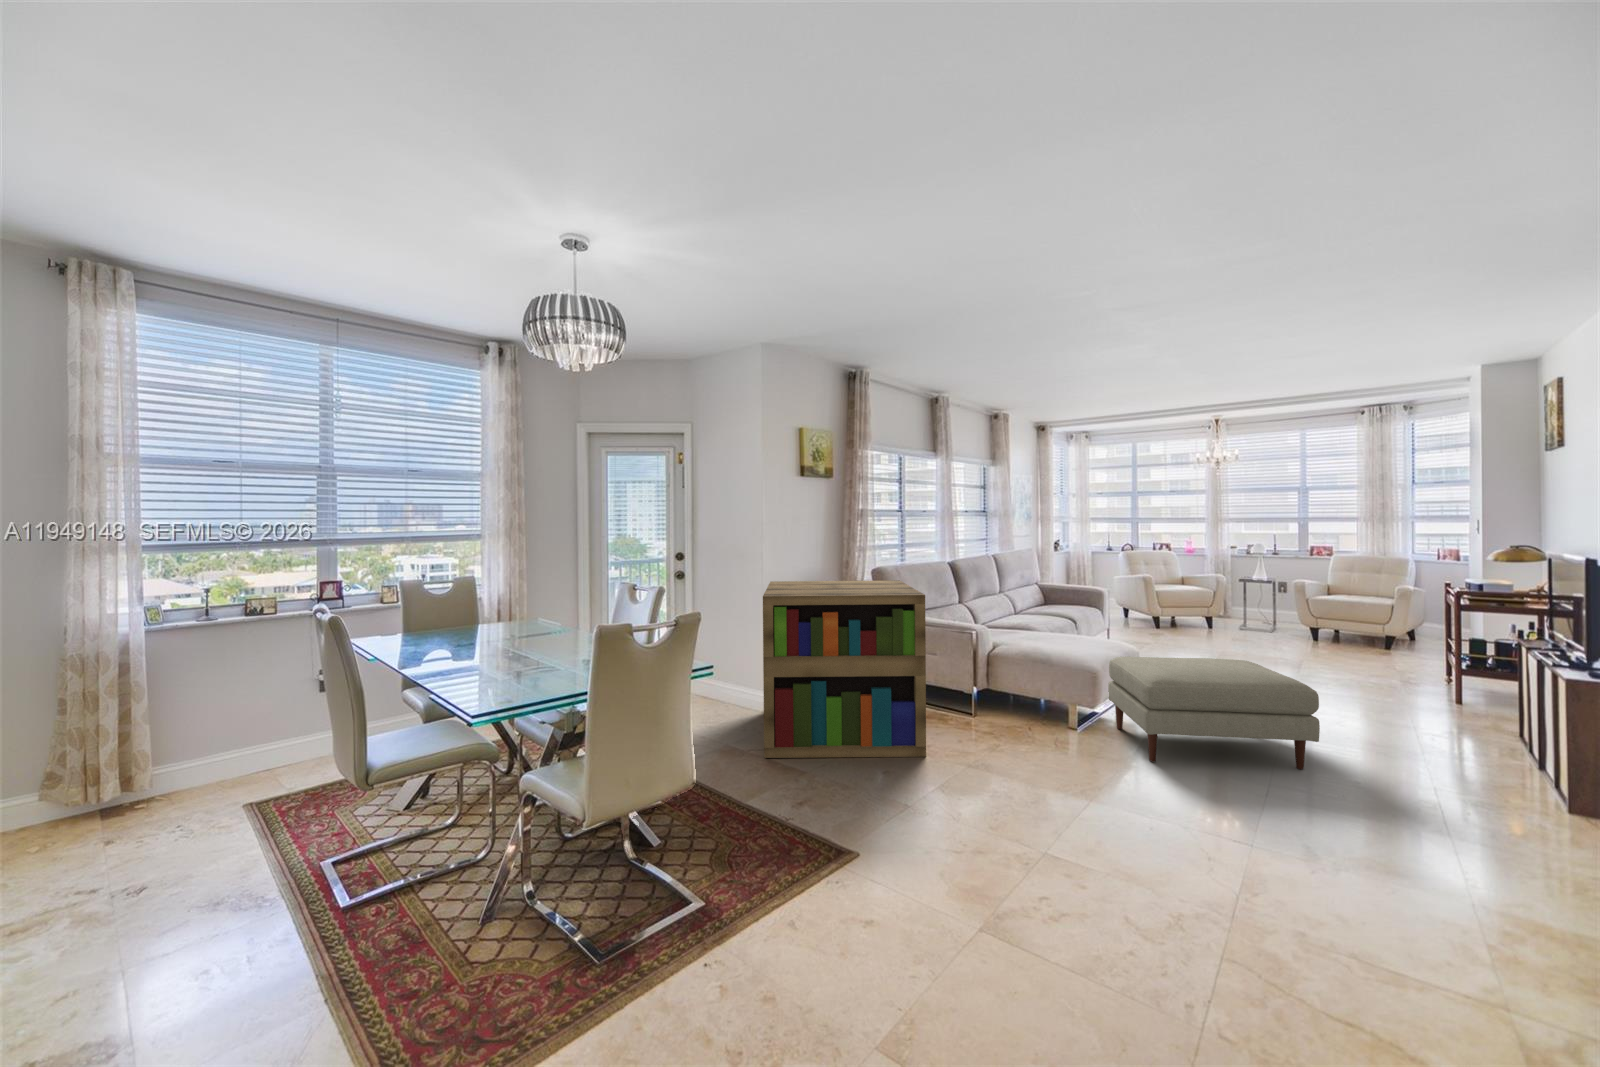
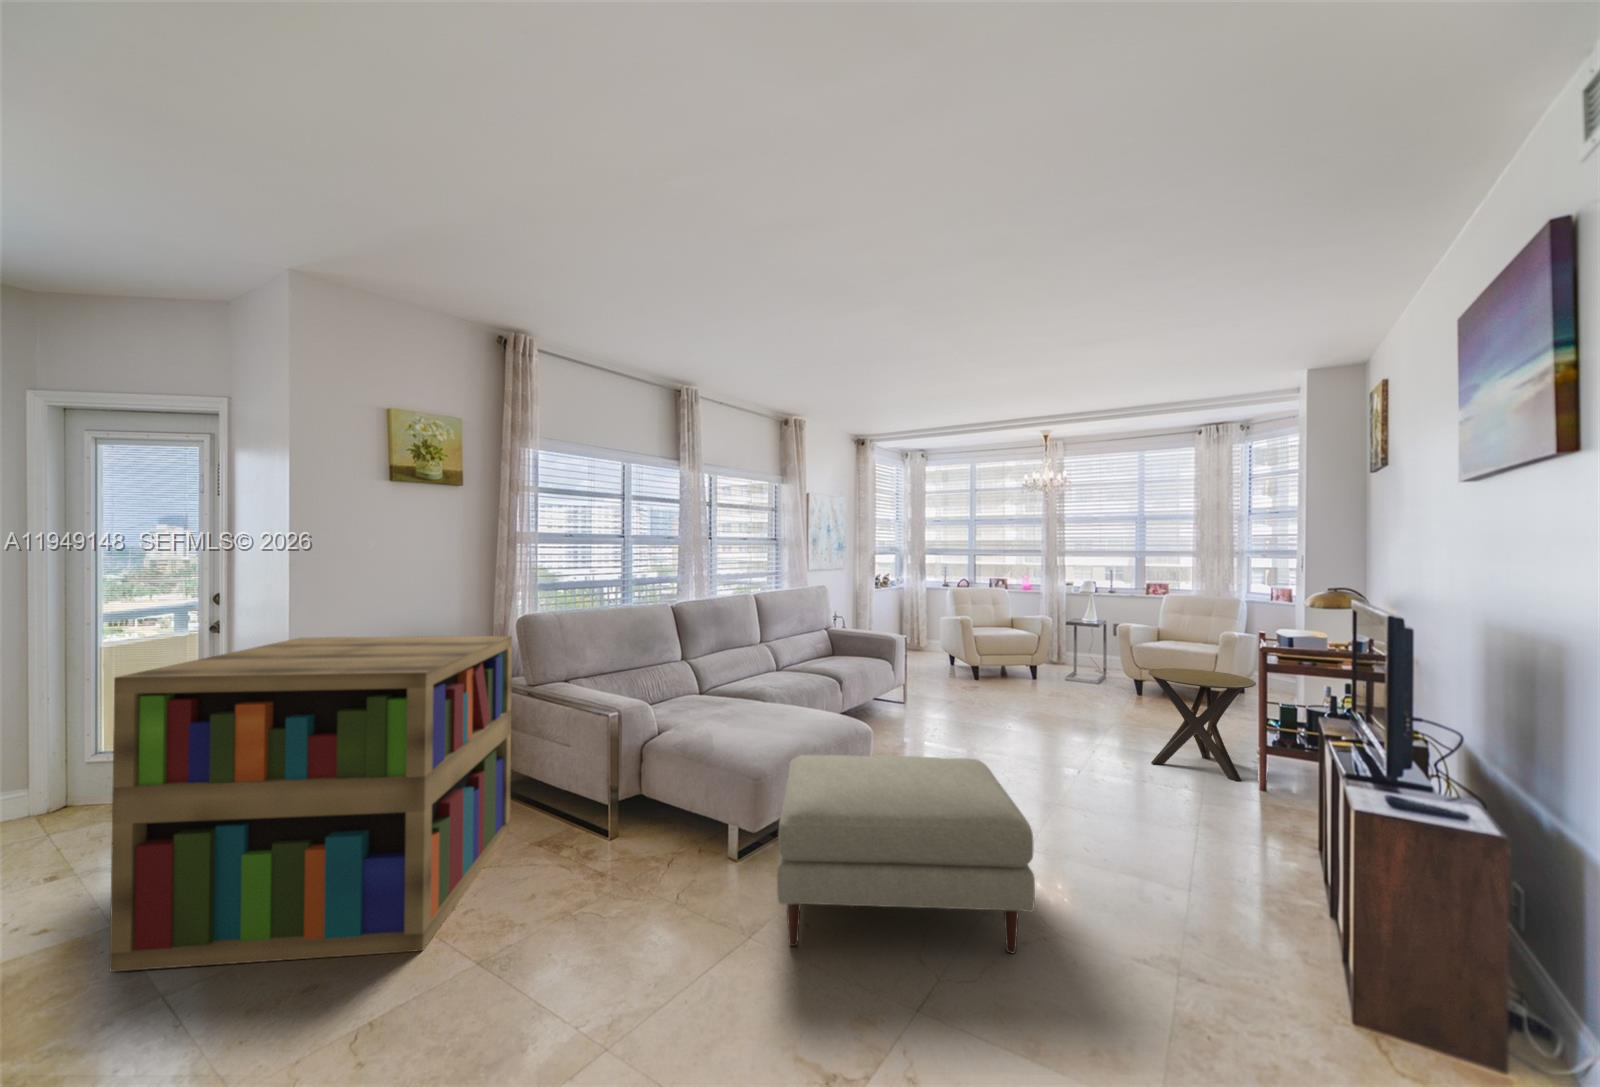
side table: none [1344,611,1443,694] -> present [1148,668,1256,781]

